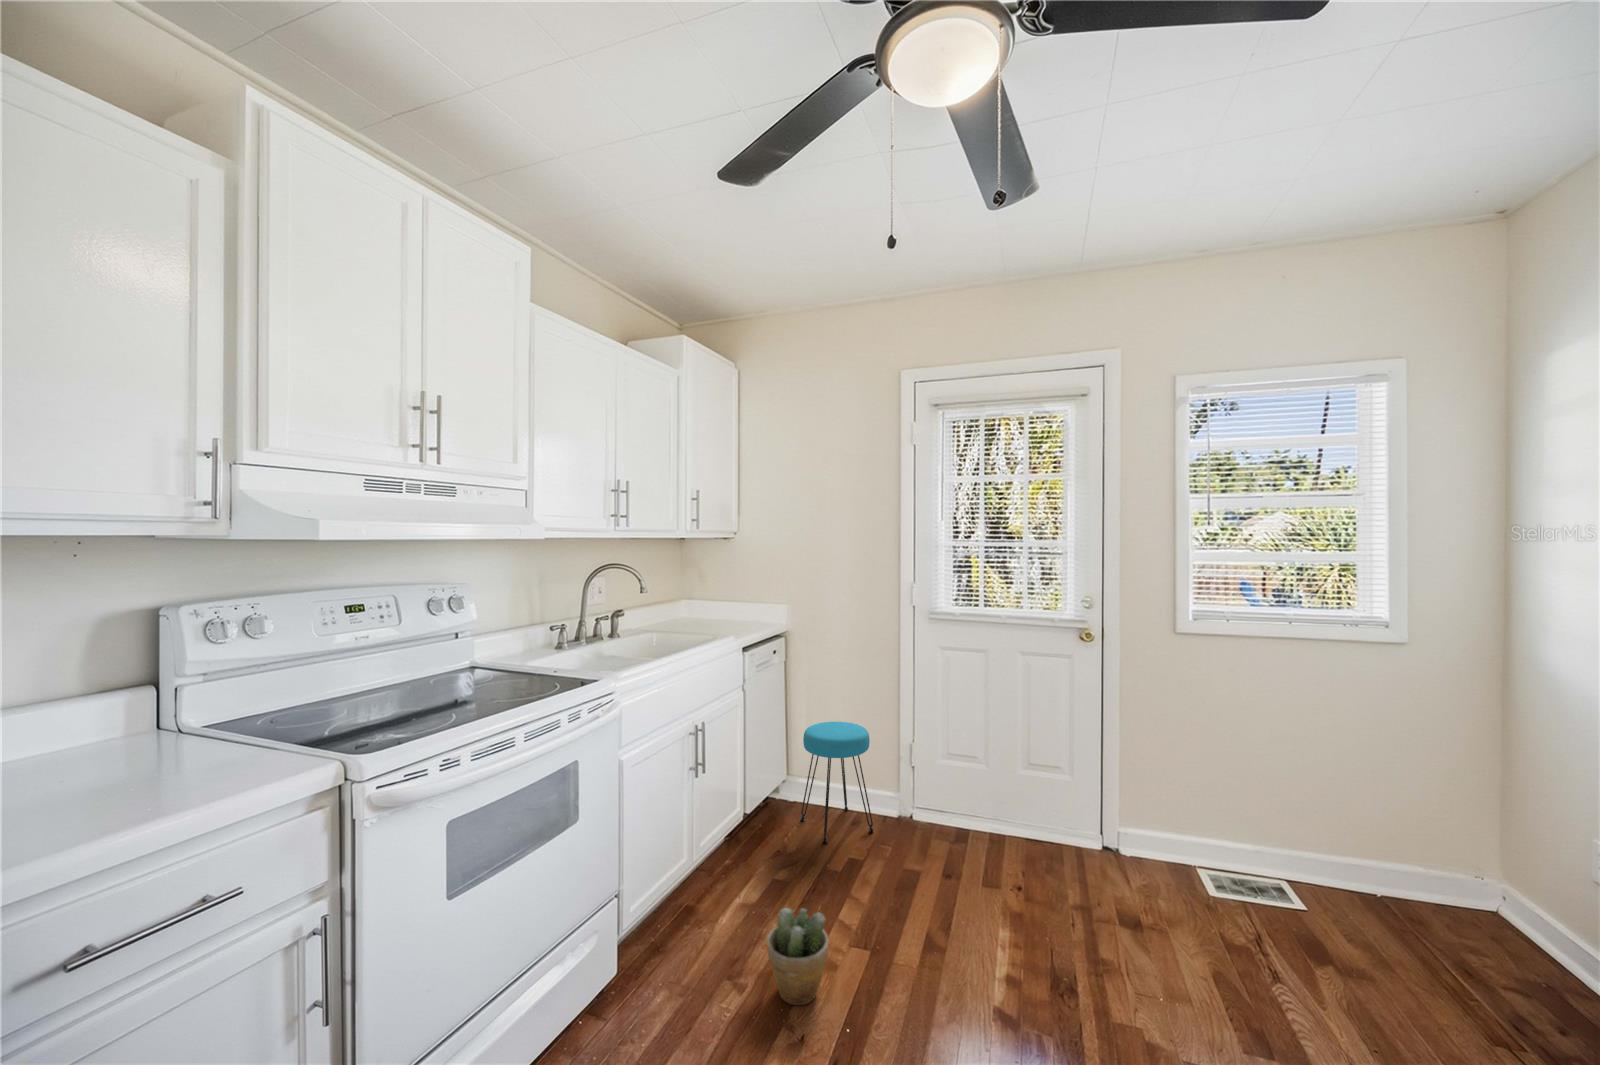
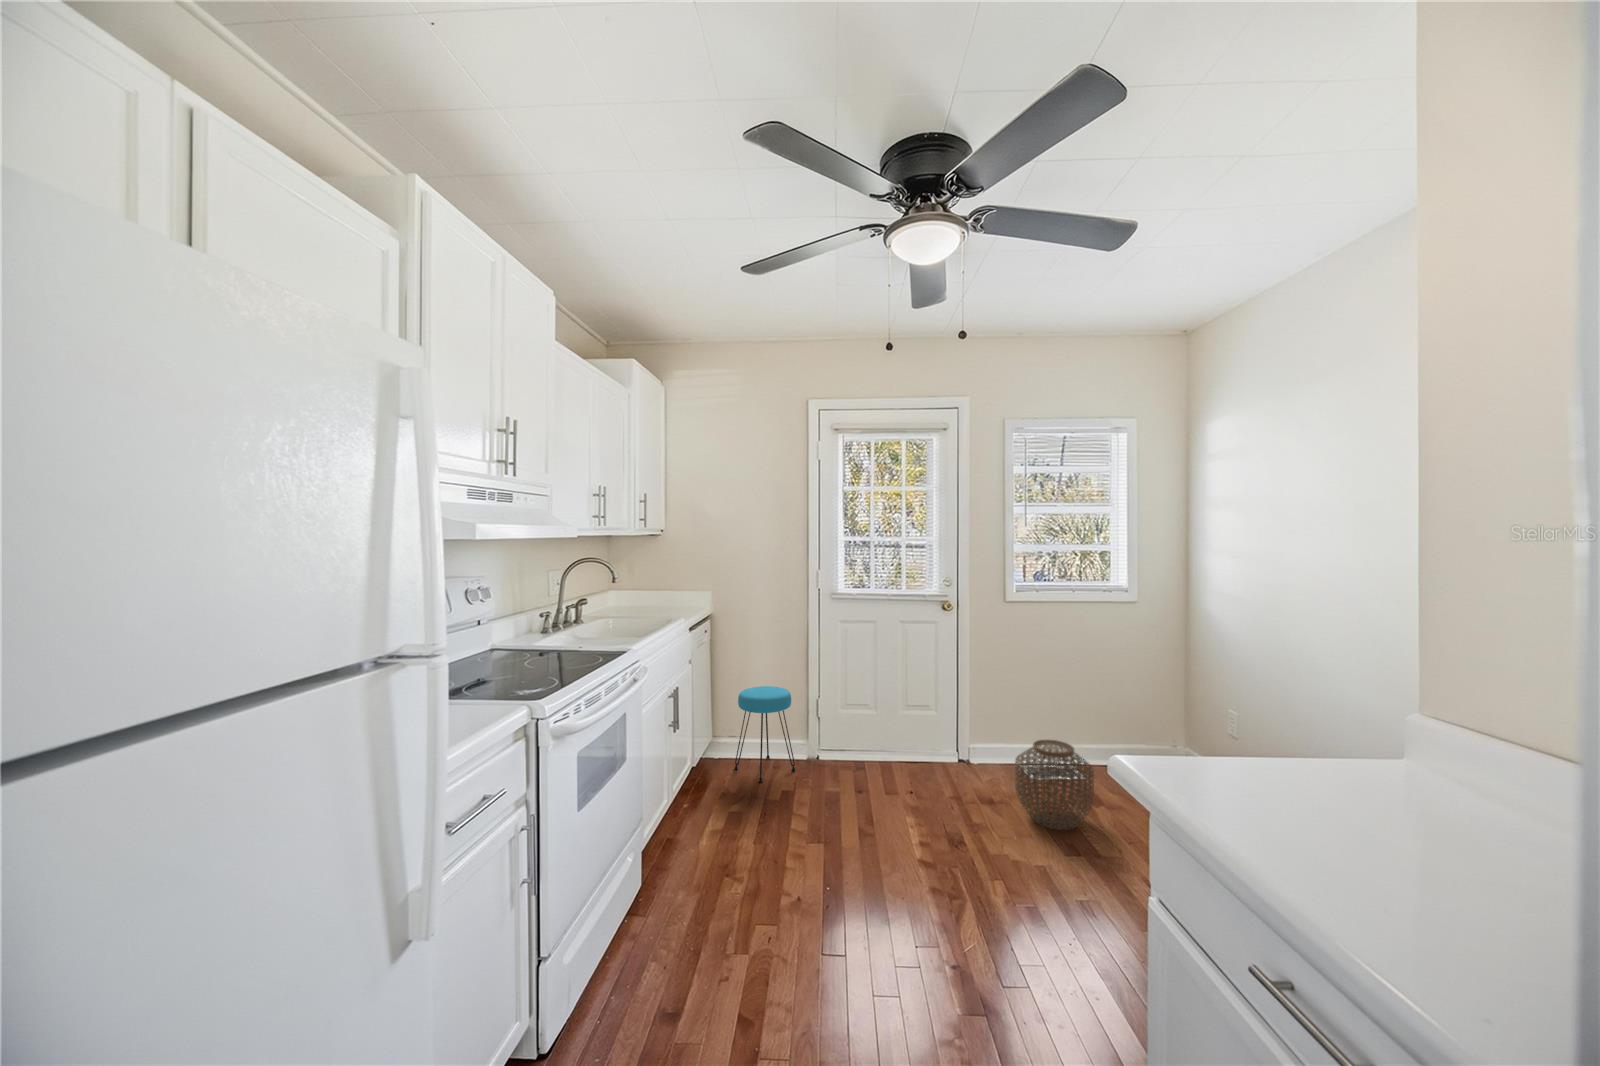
woven basket: none [1169,847,1304,997] -> present [1015,740,1094,830]
potted plant: present [767,908,829,1005] -> none [759,812,805,884]

